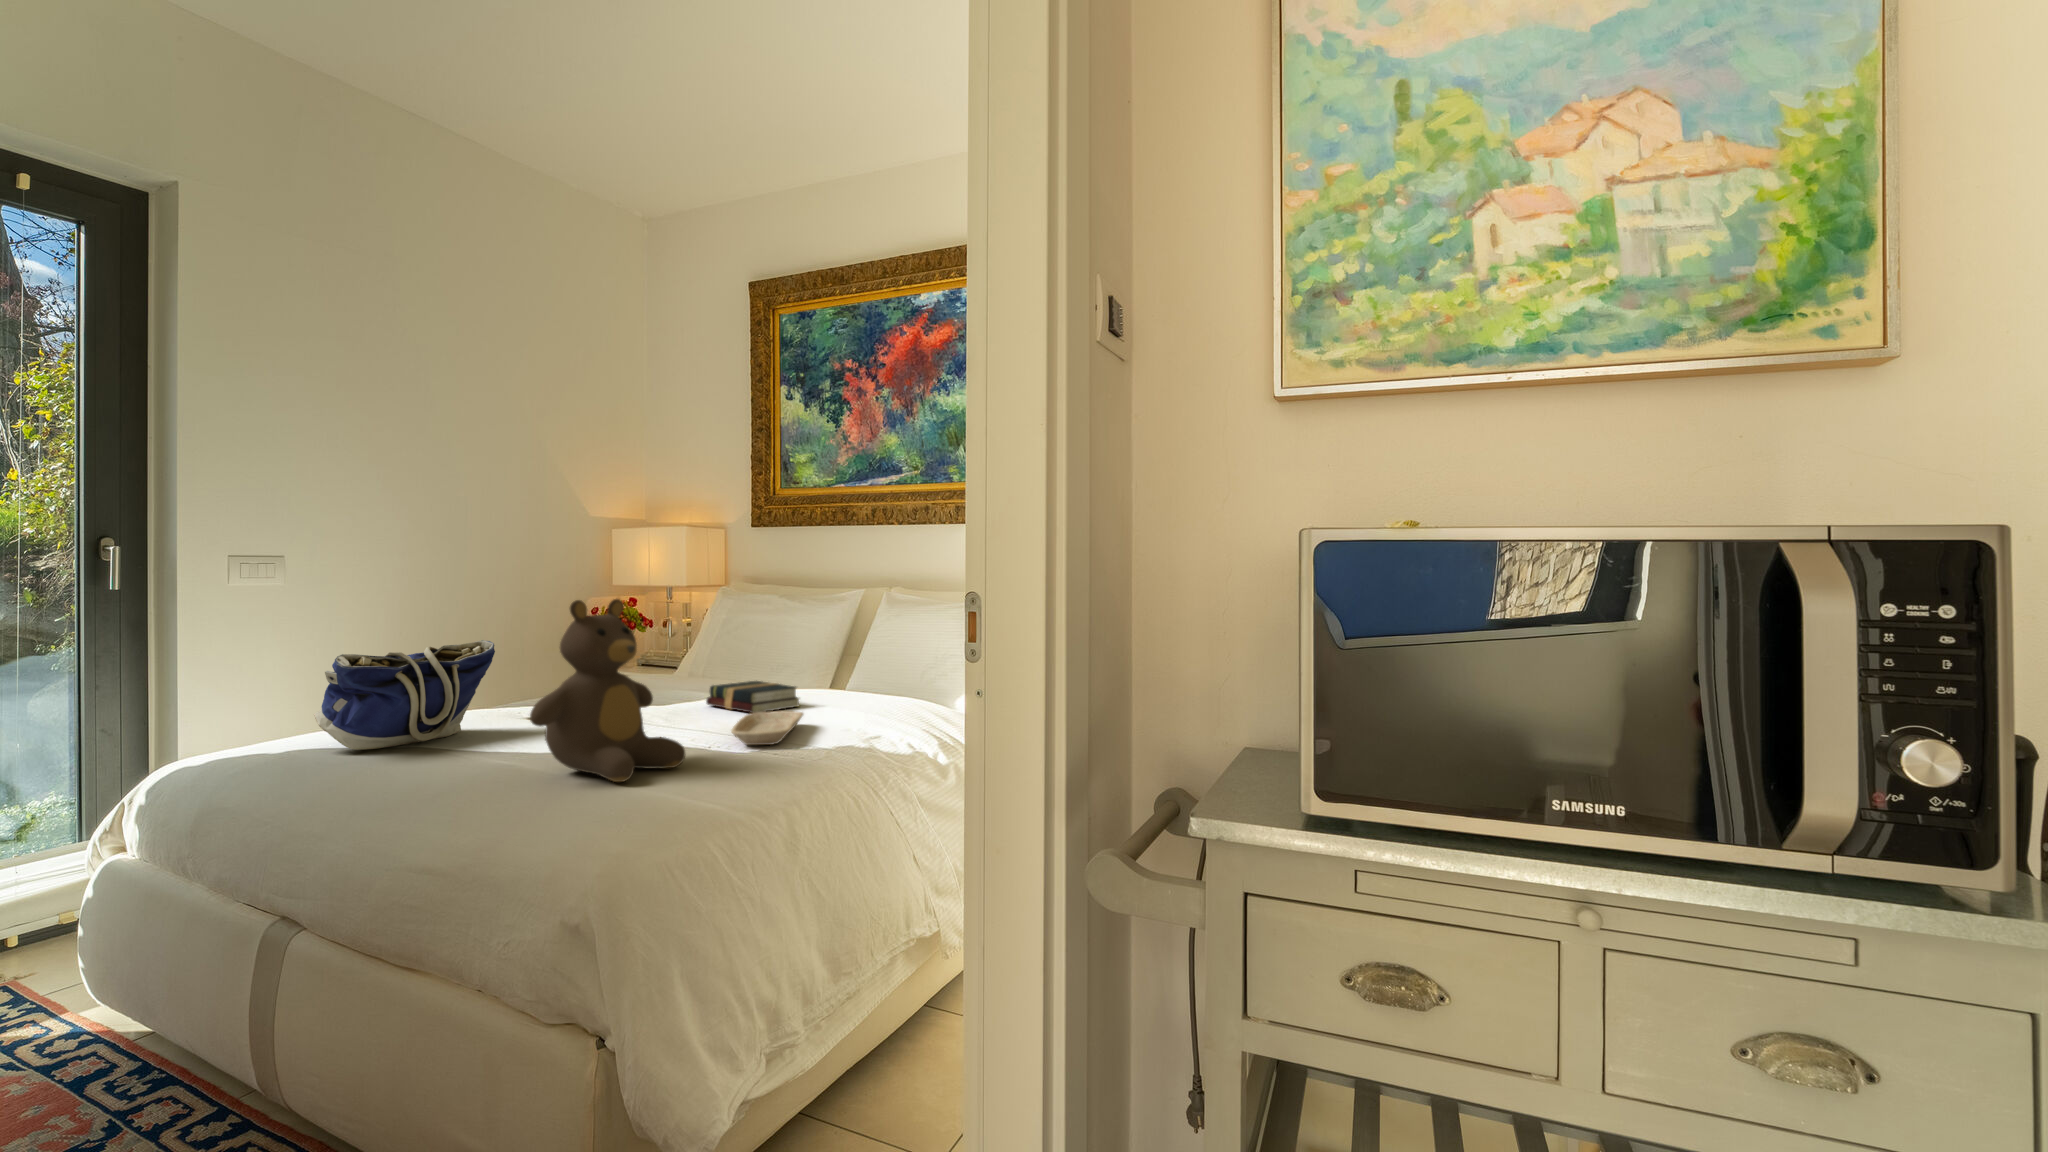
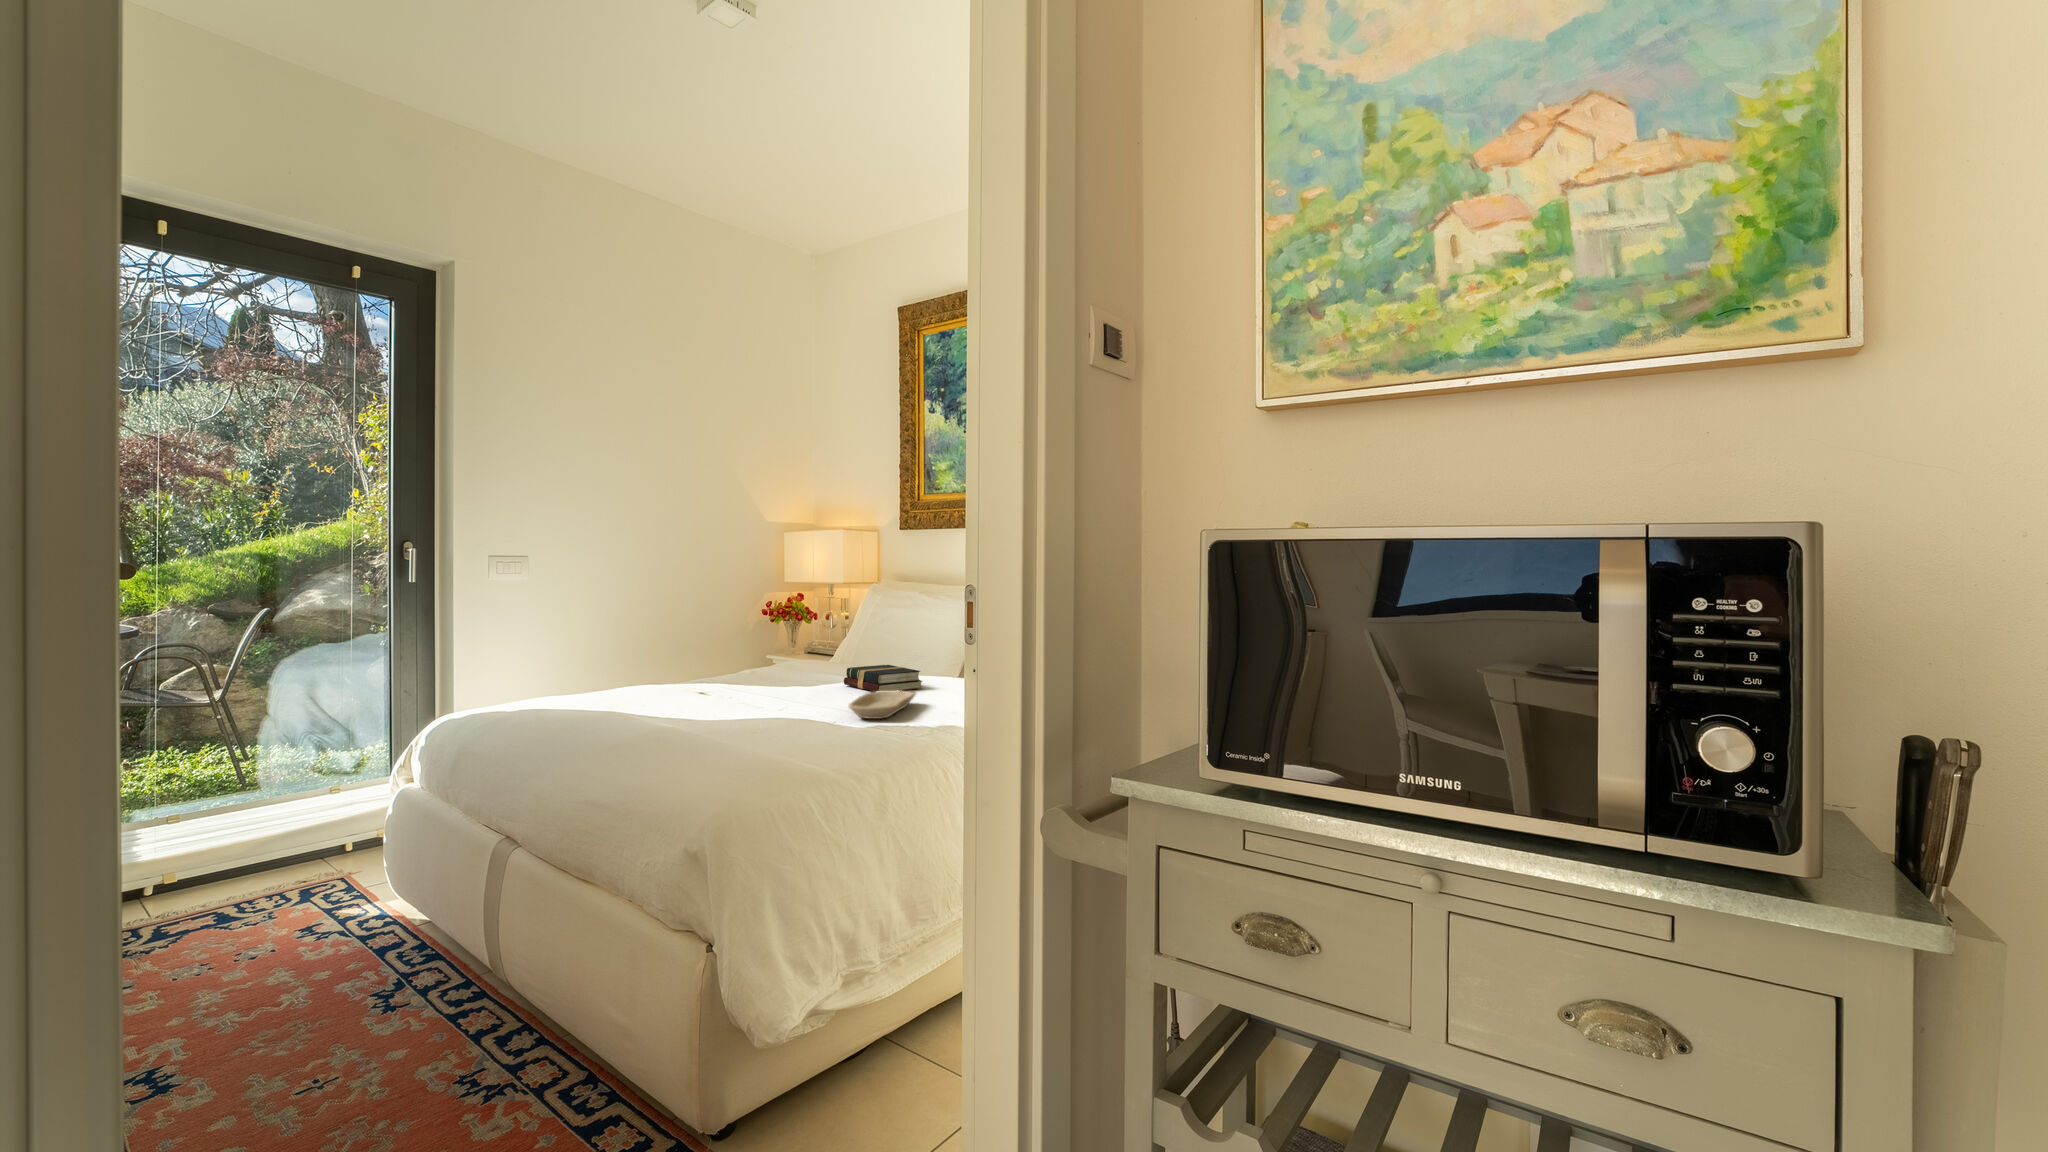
teddy bear: present [530,599,685,782] -> none [680,590,804,742]
tote bag: present [314,640,495,749] -> none [537,624,670,709]

